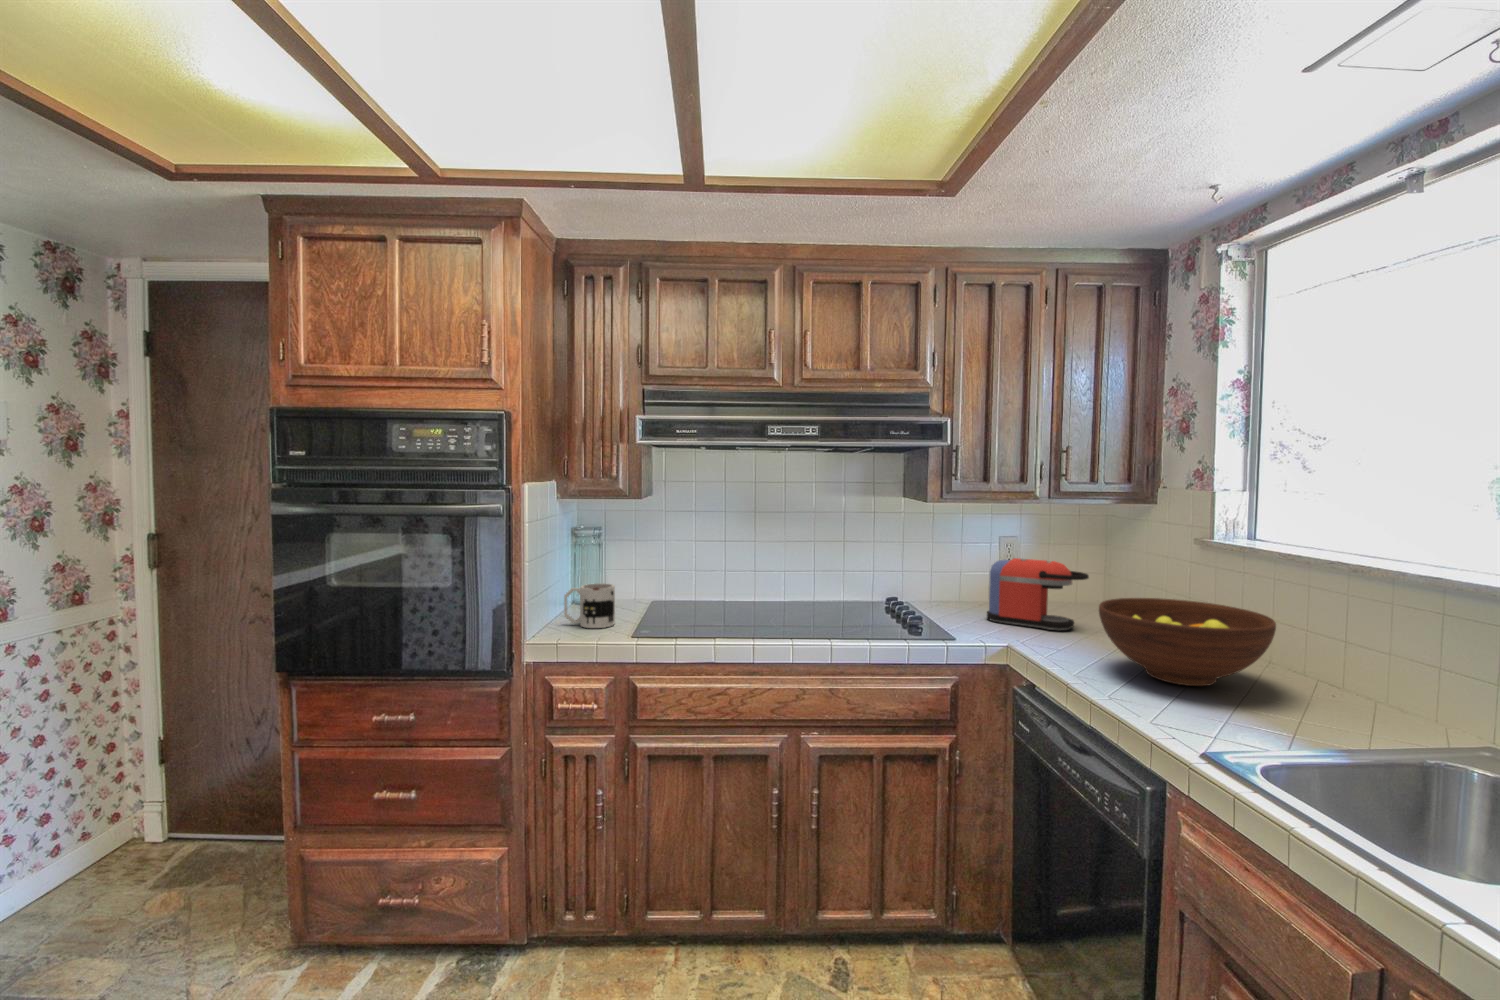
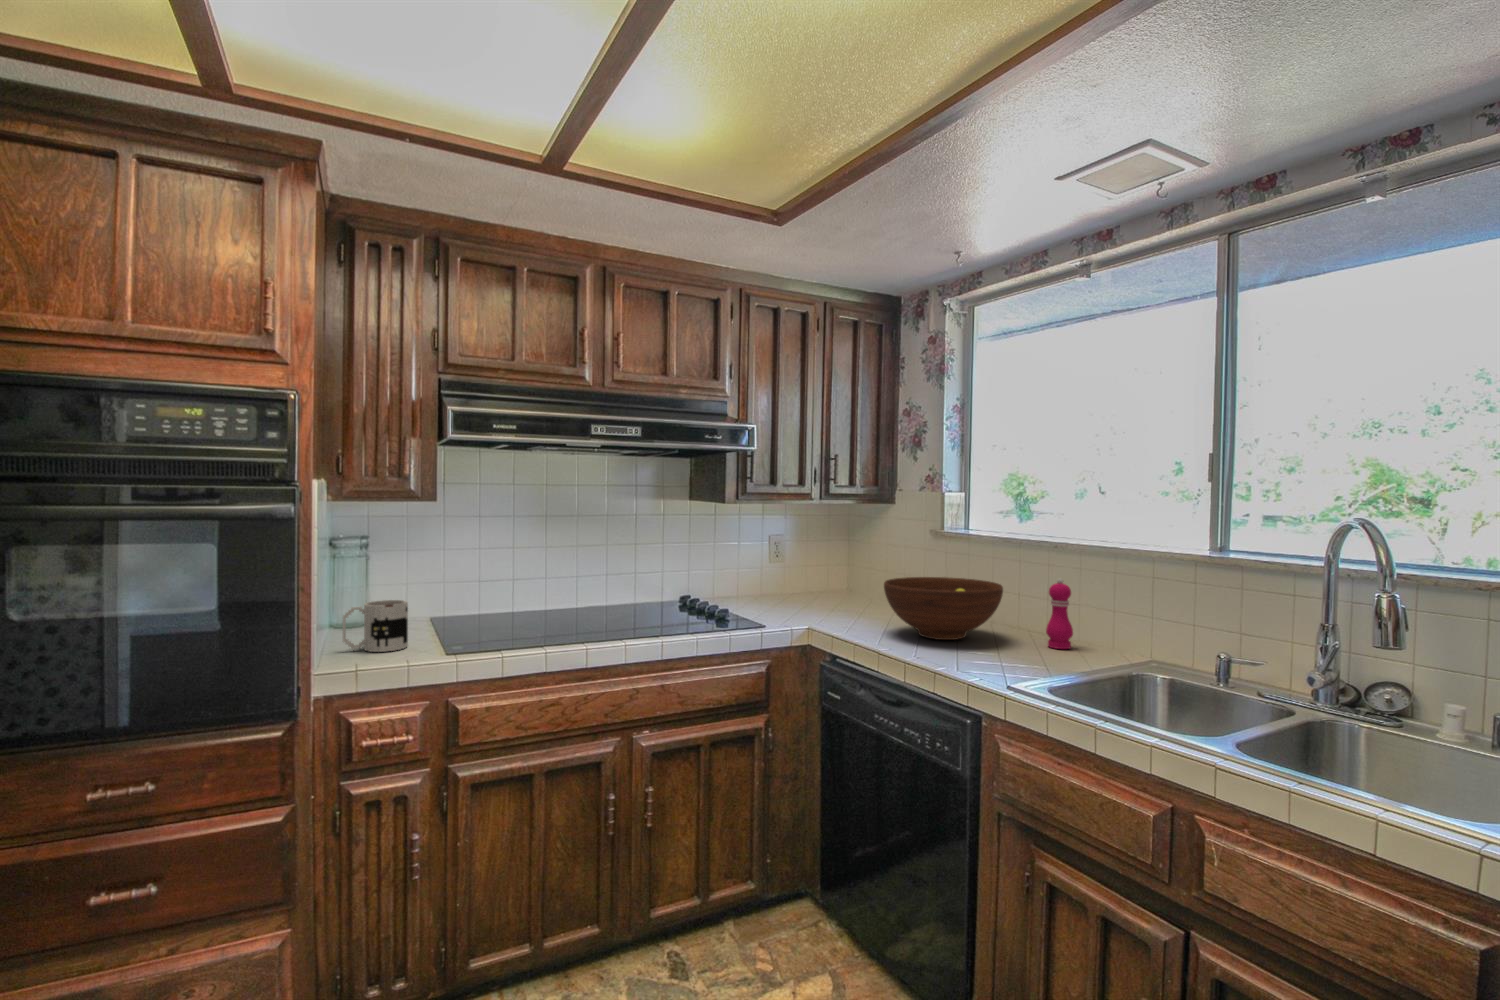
coffee maker: present [987,558,1089,630] -> none [774,554,858,614]
pepper mill: none [1346,622,1395,726] -> present [1046,578,1073,649]

